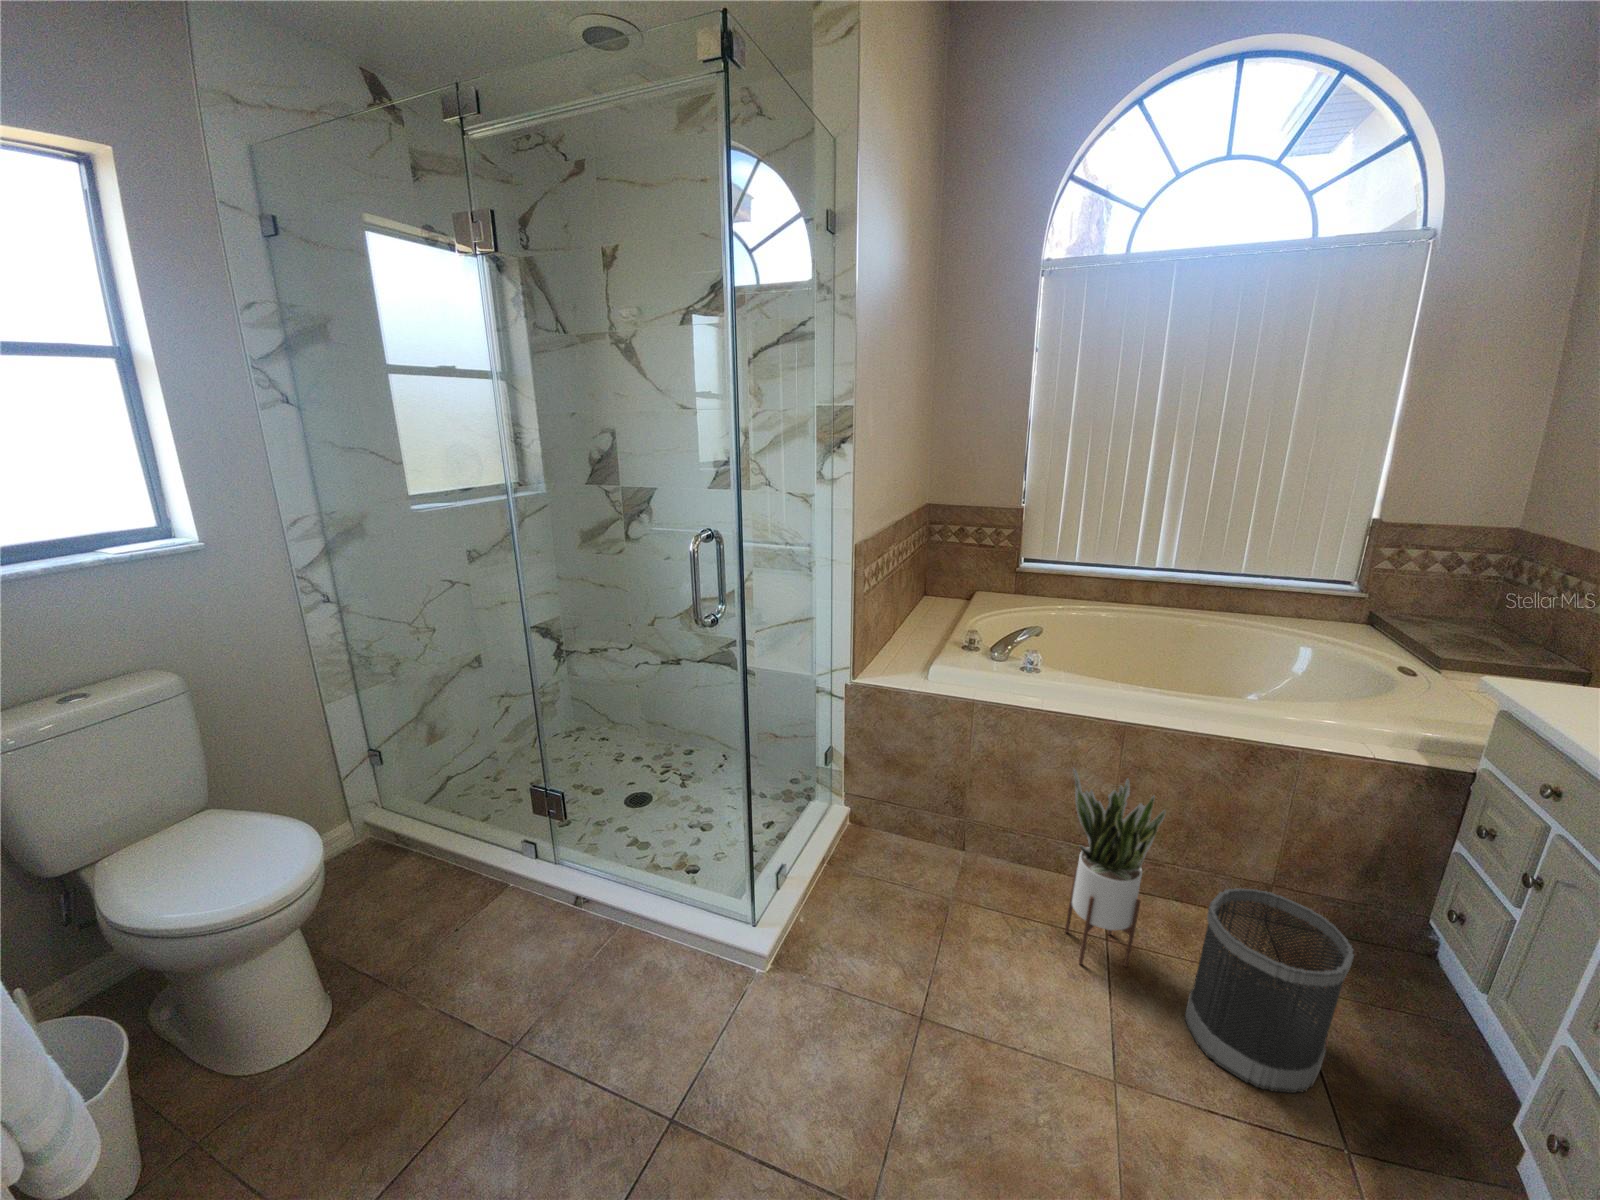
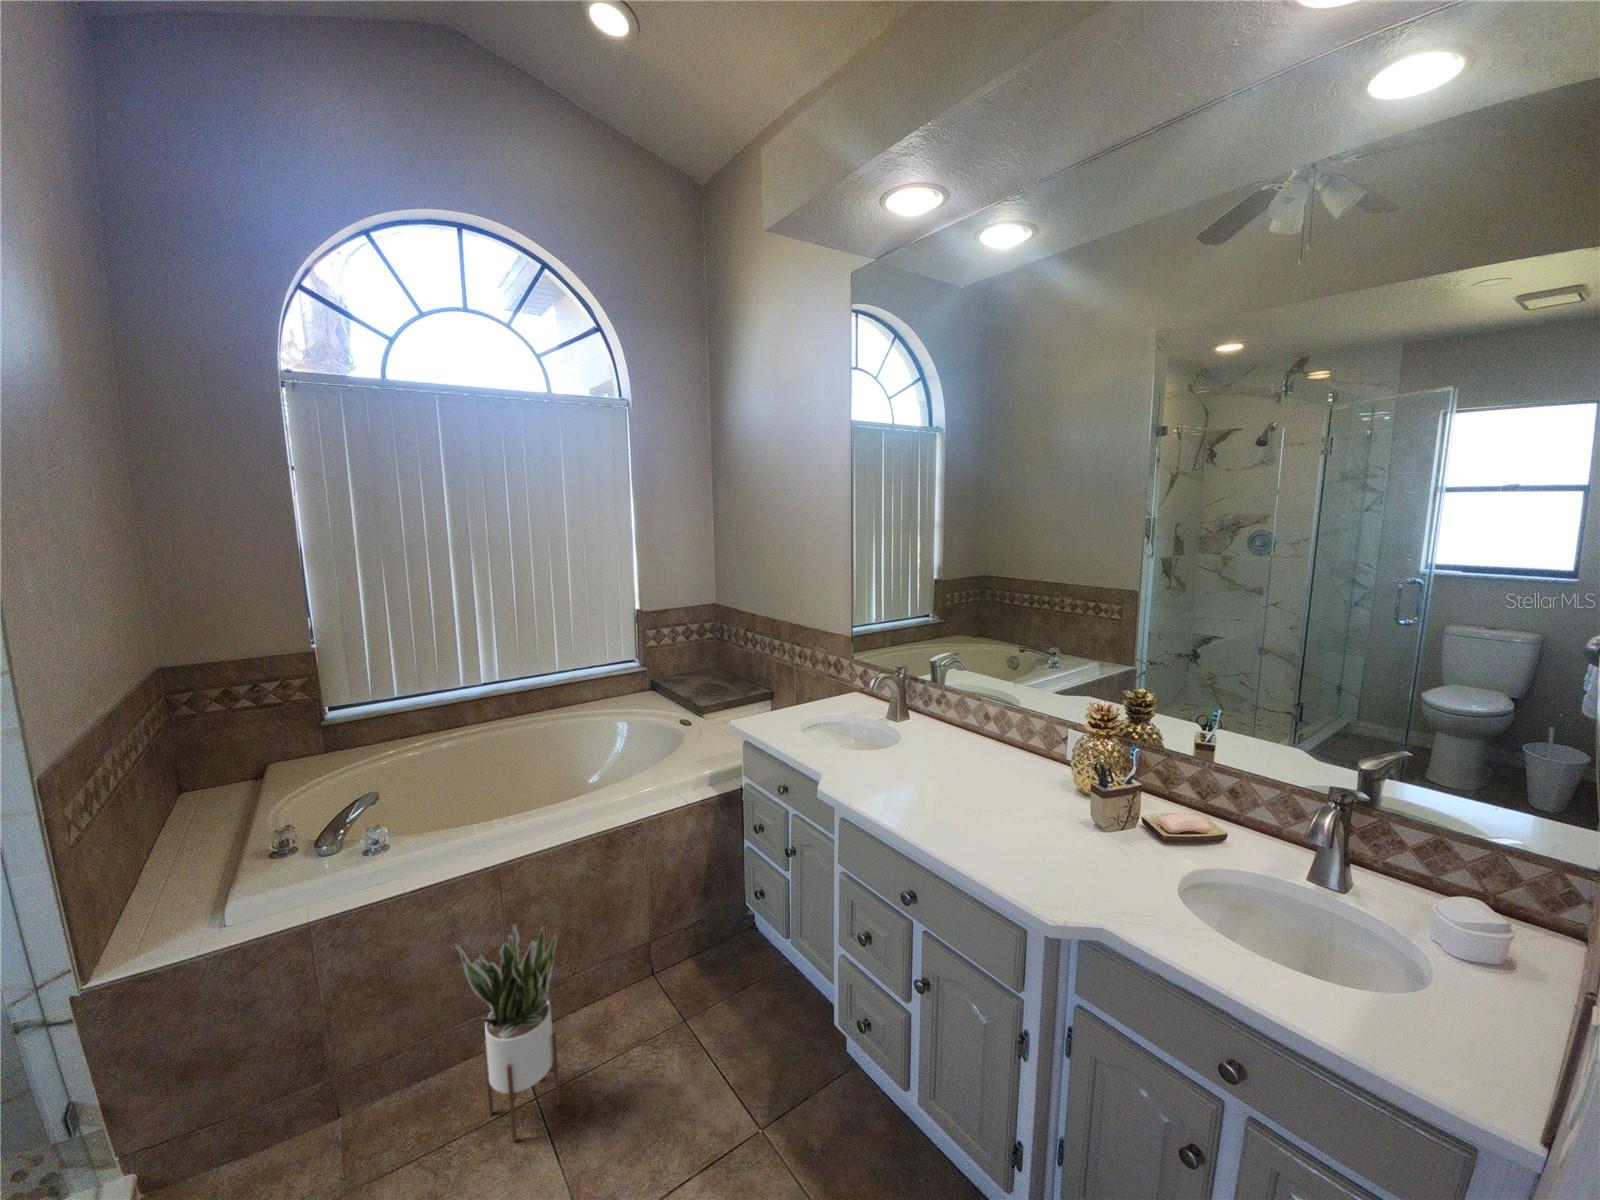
wastebasket: present [1185,888,1354,1093] -> none [615,950,722,1143]

